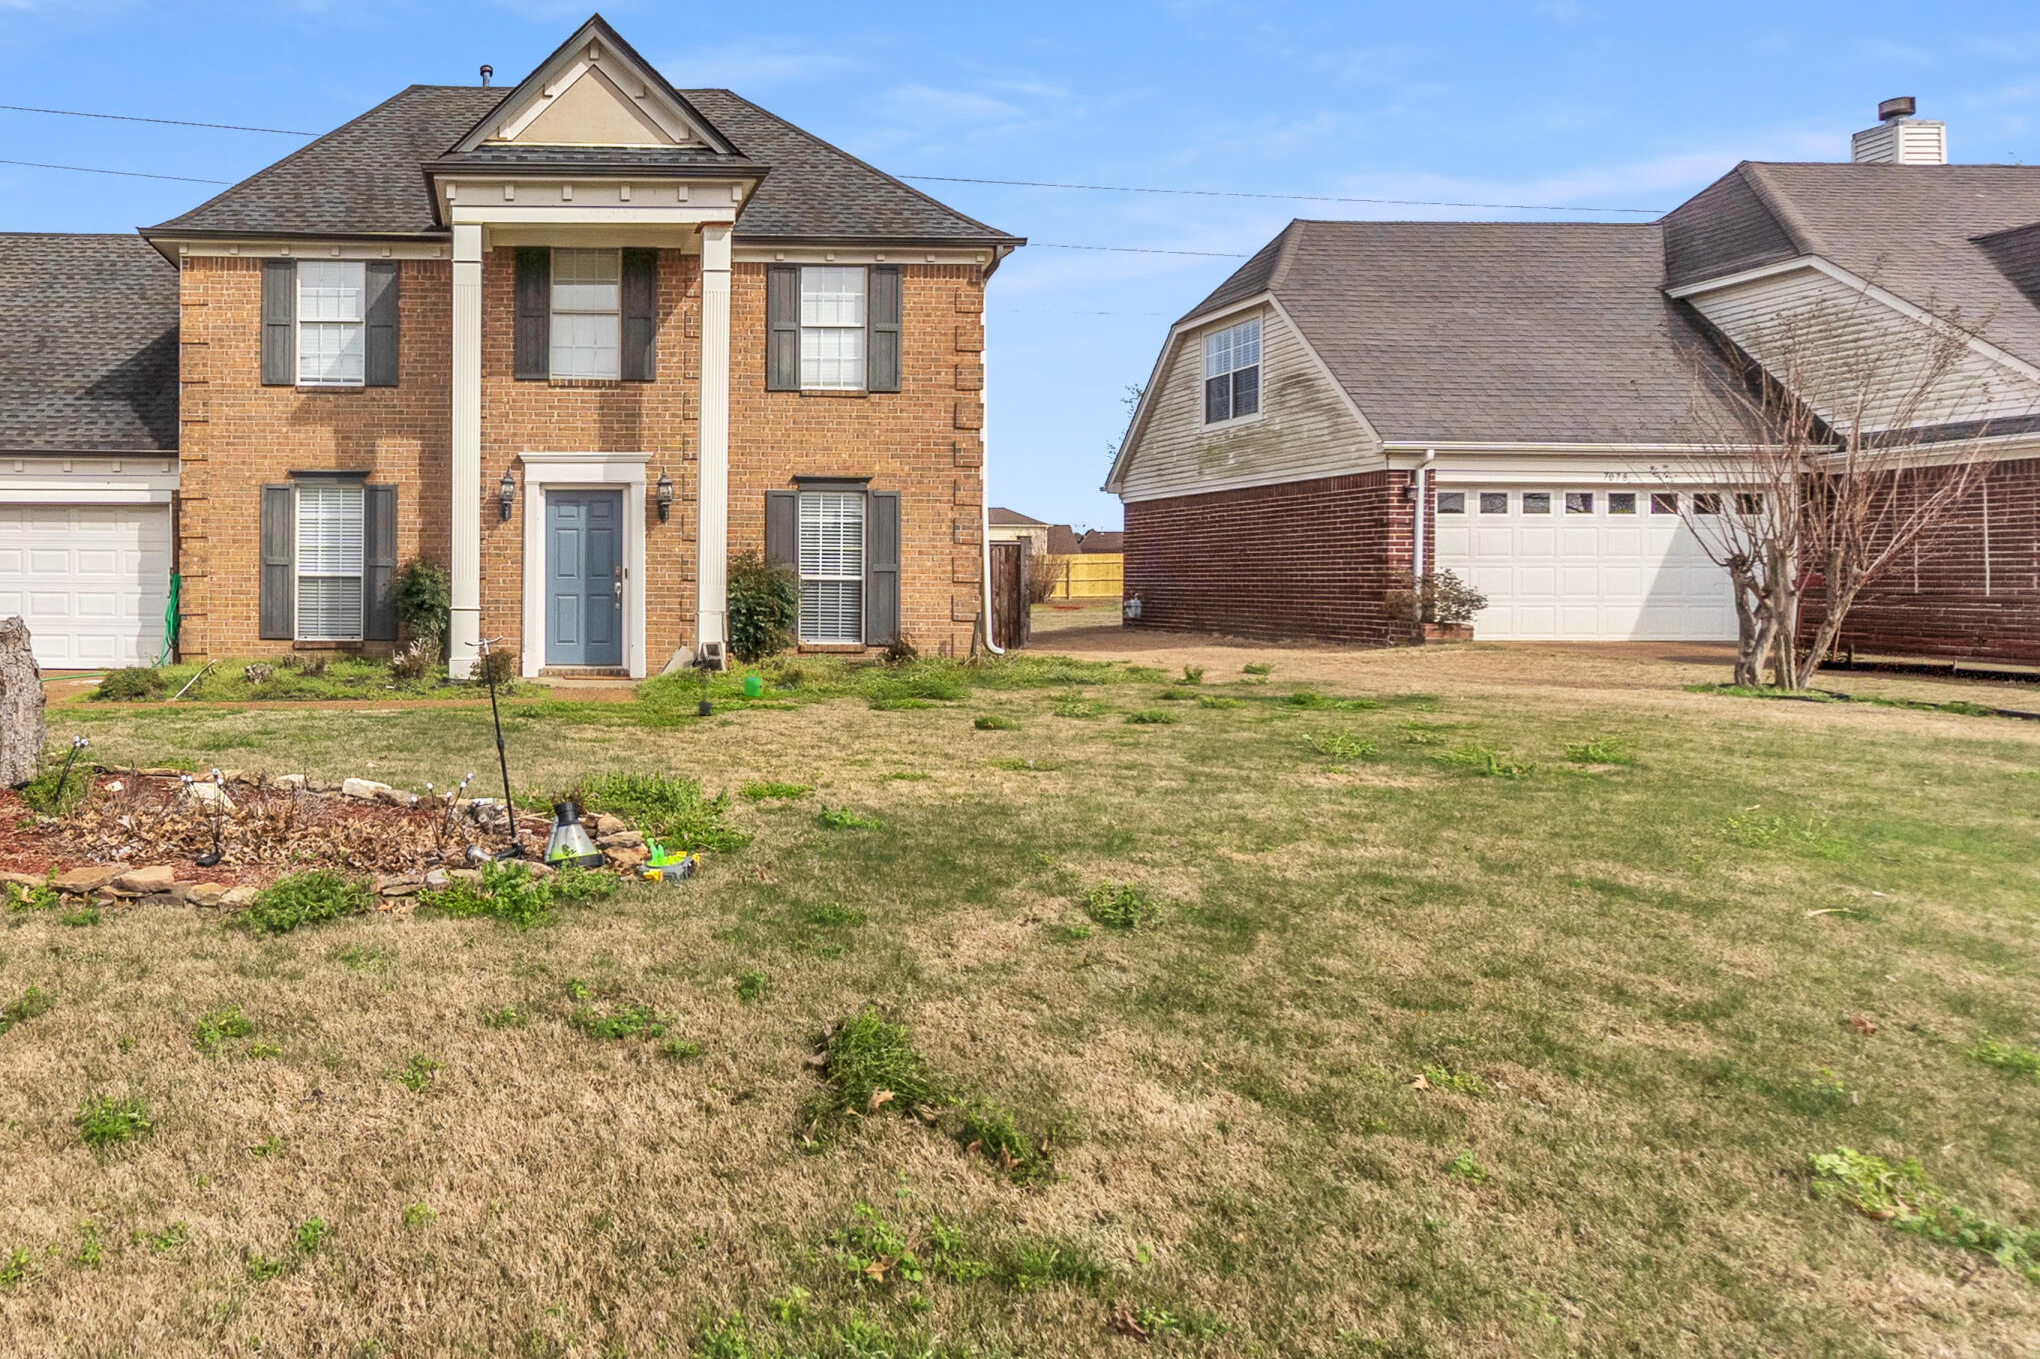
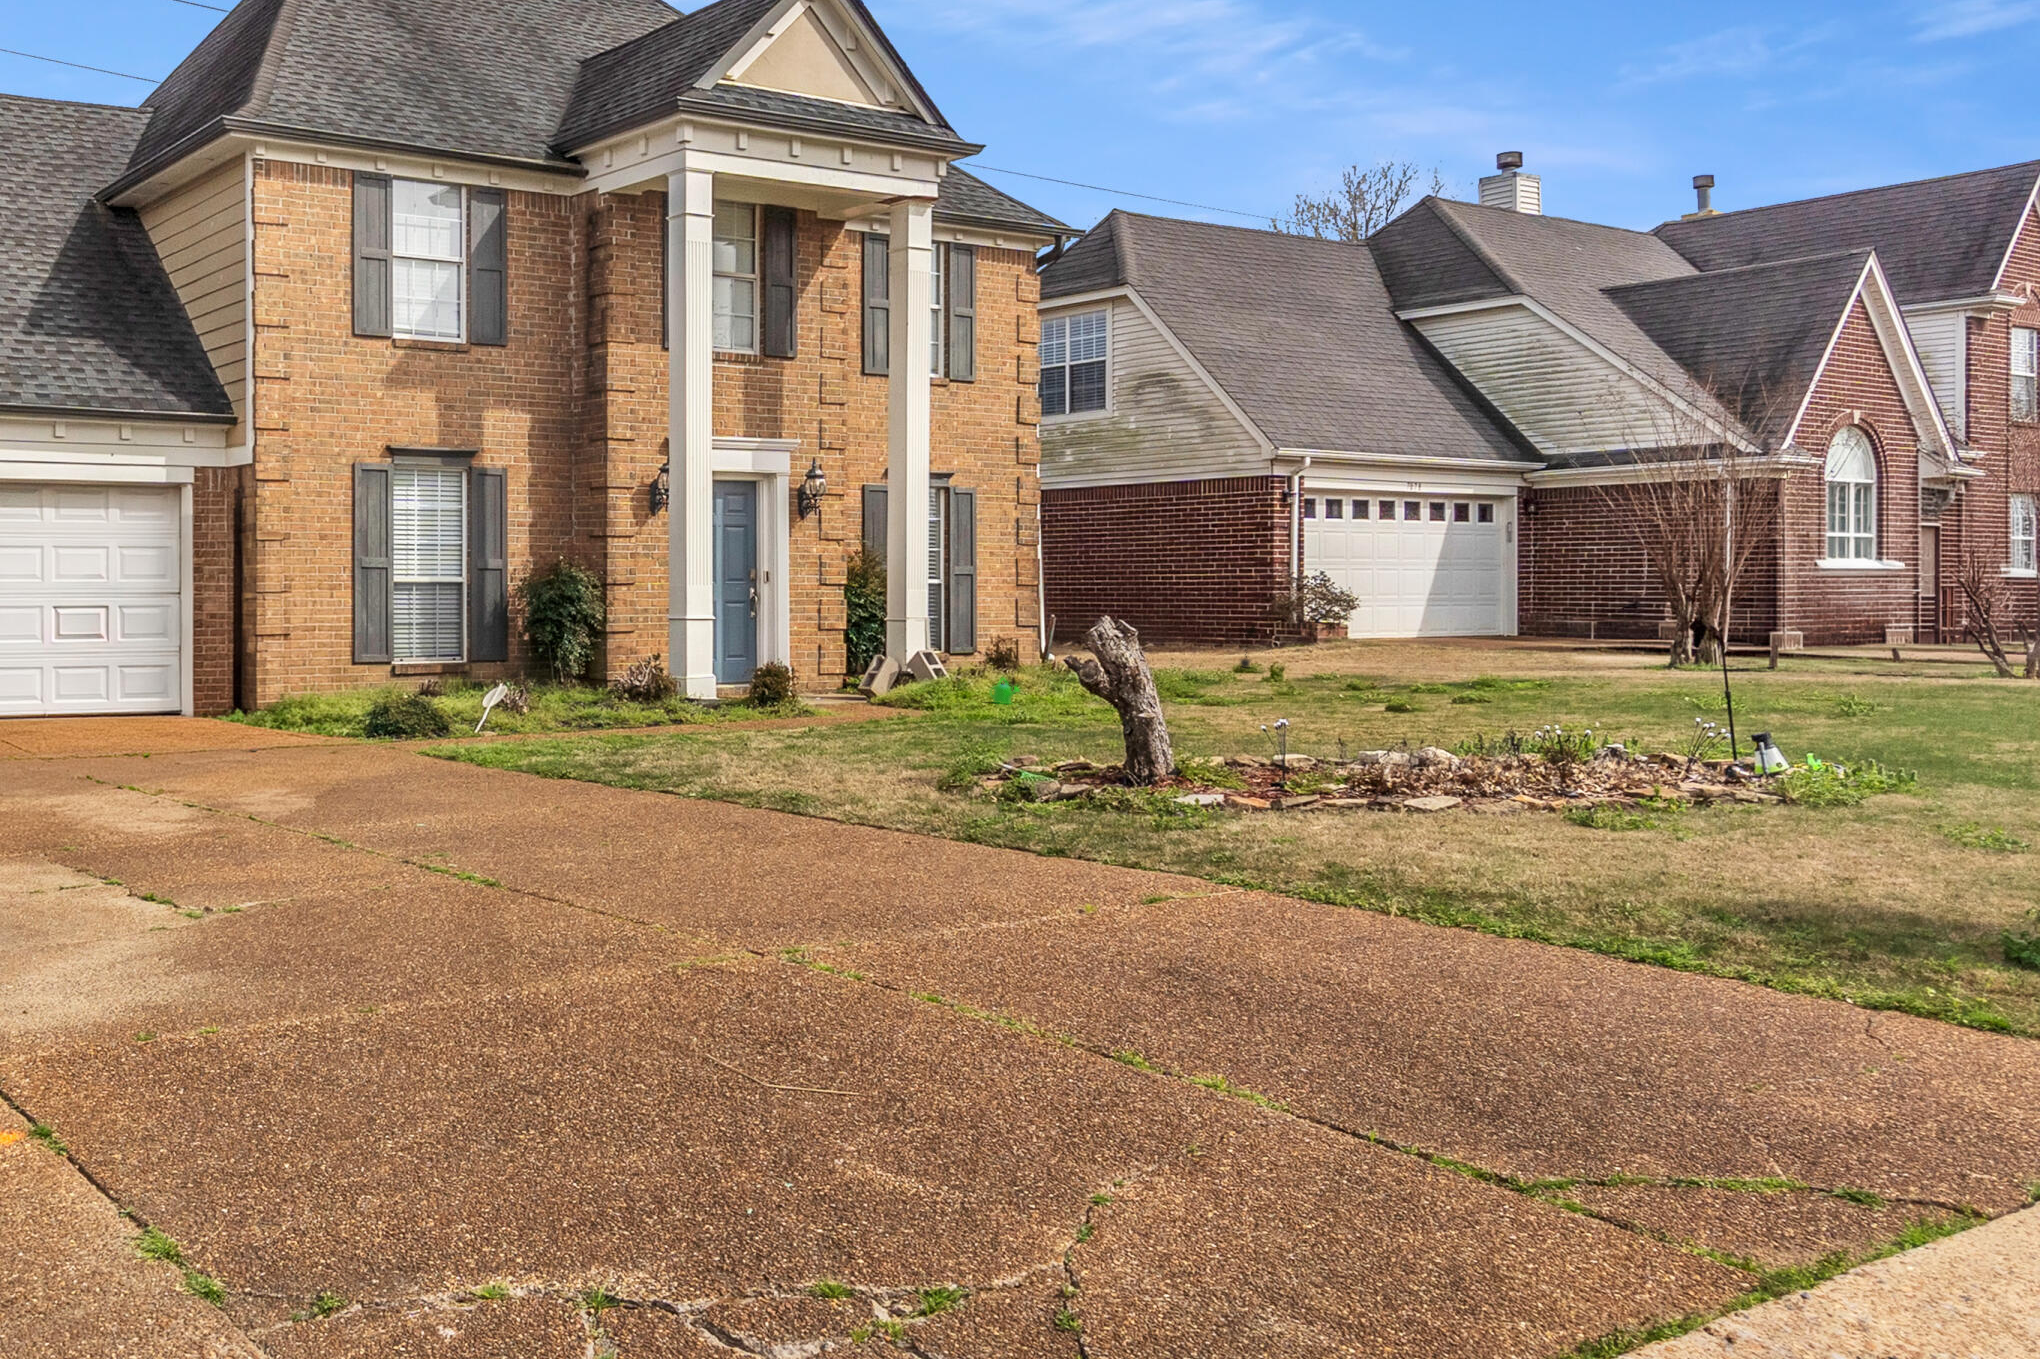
potted plant: present [695,653,719,715] -> present [1240,625,1256,668]

